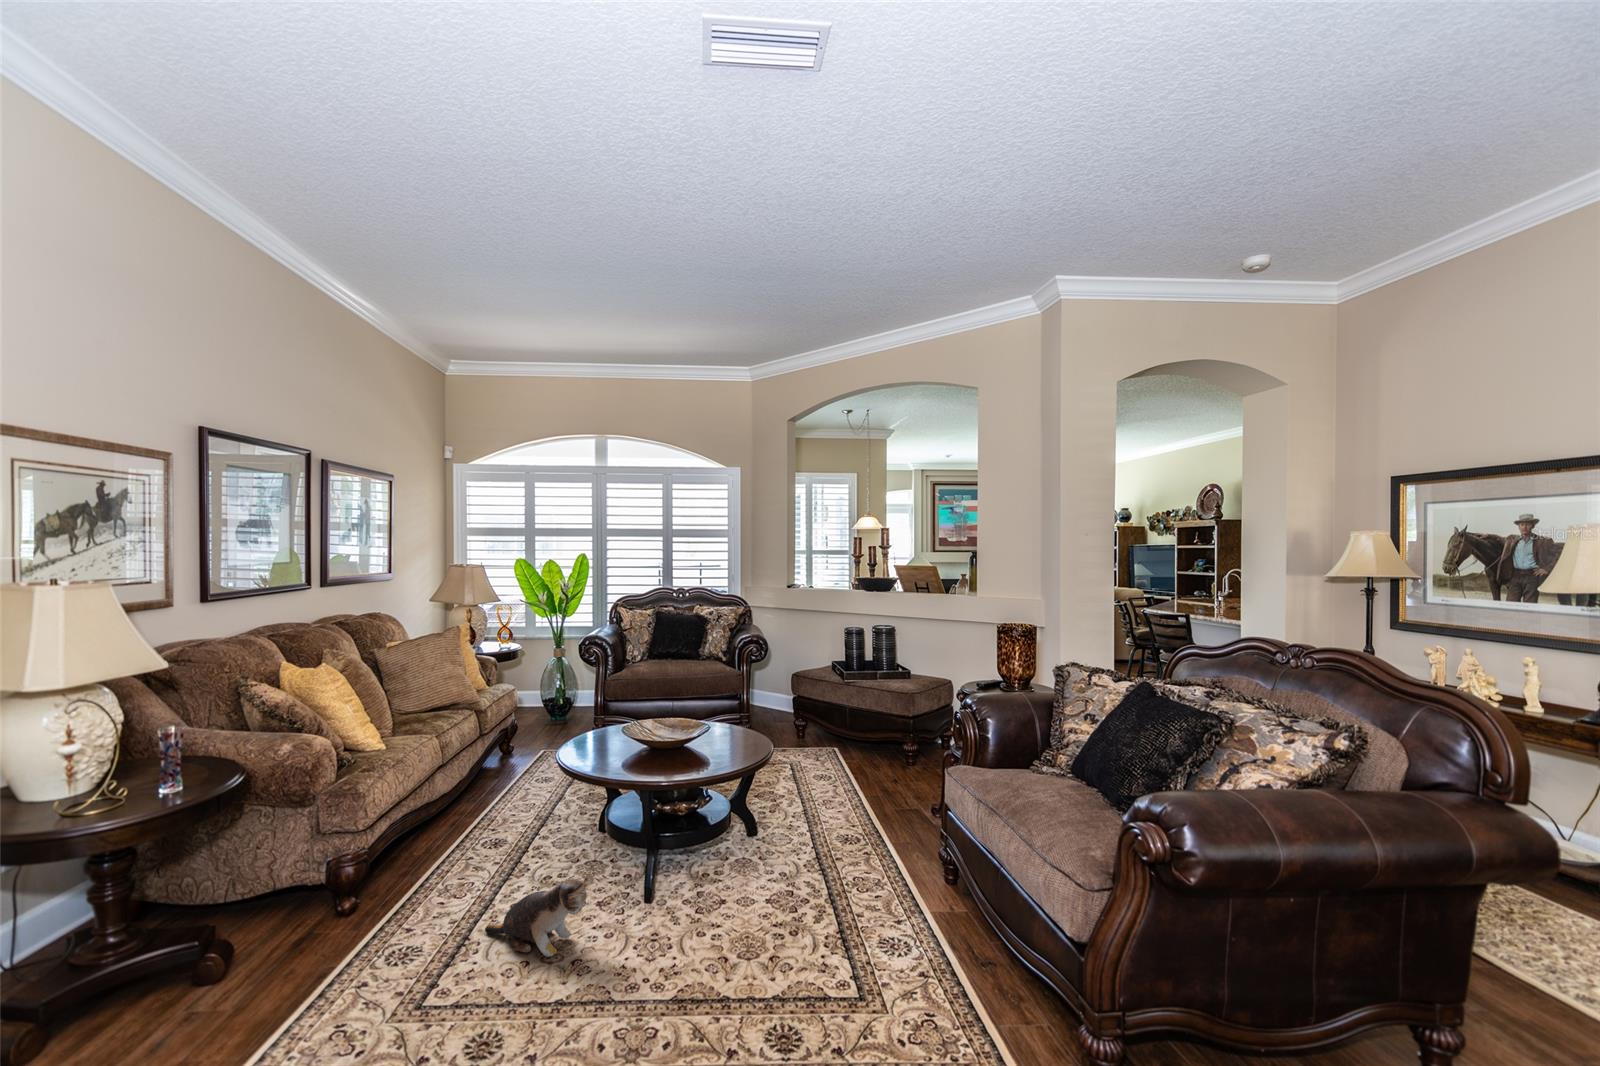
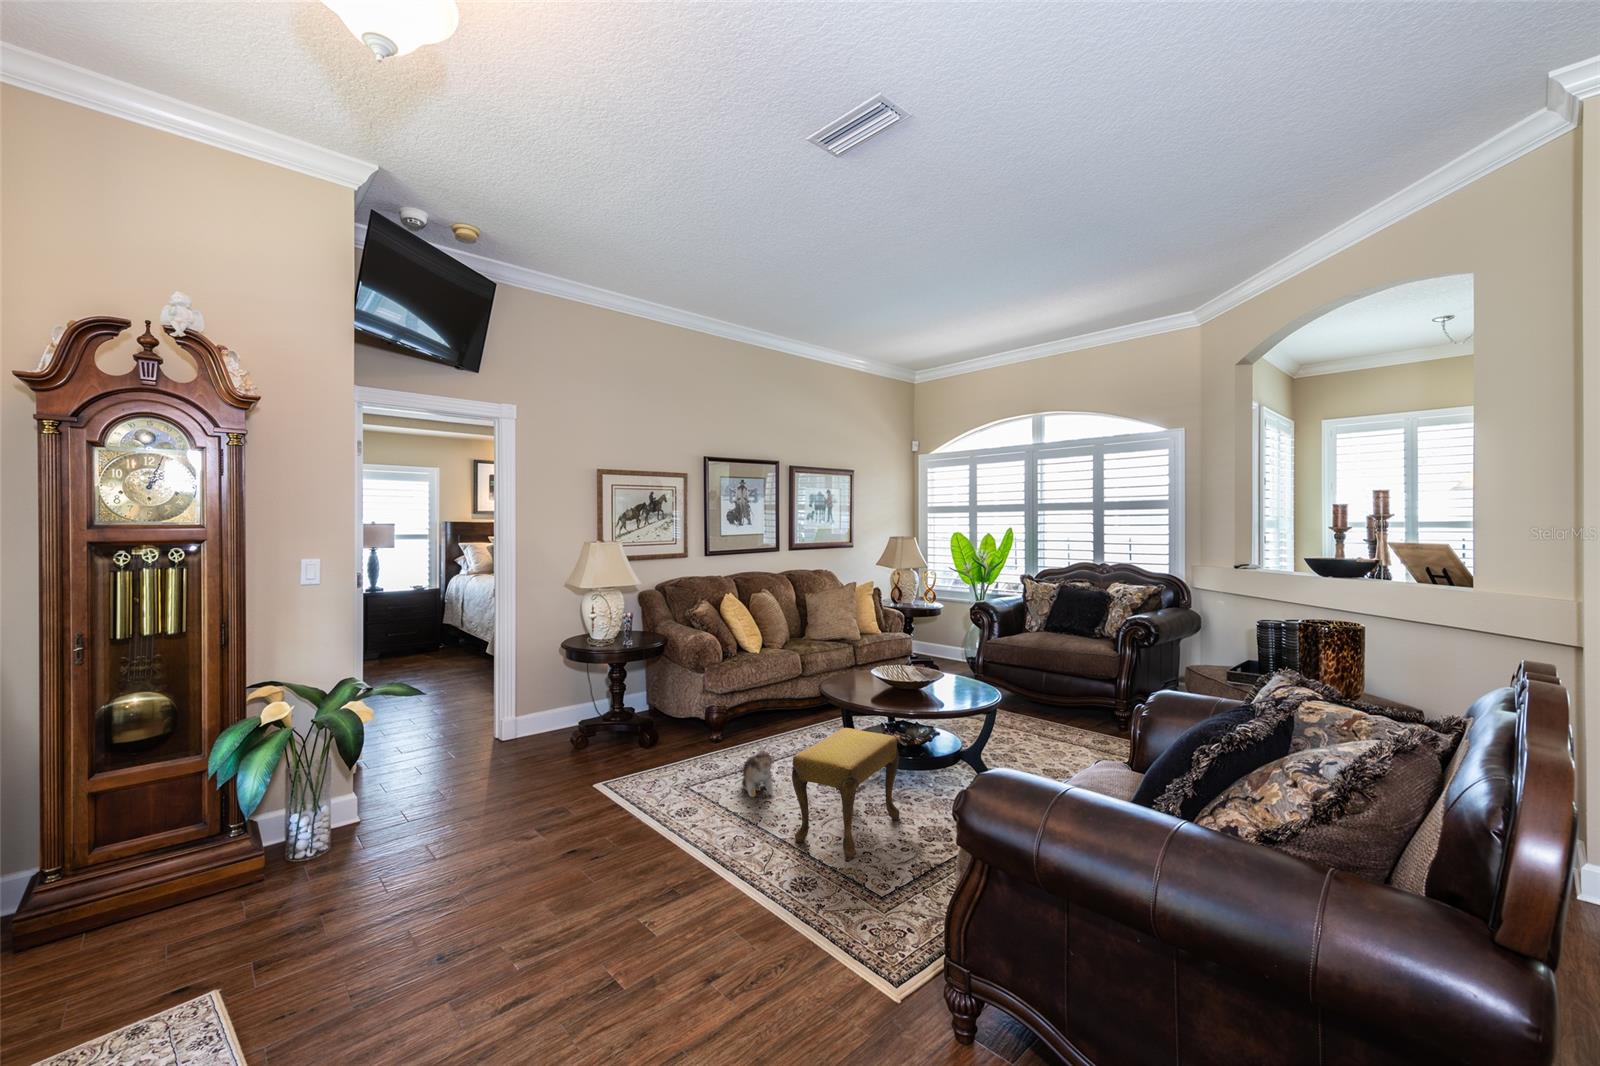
footstool: none [665,797,773,975] -> present [792,728,899,859]

